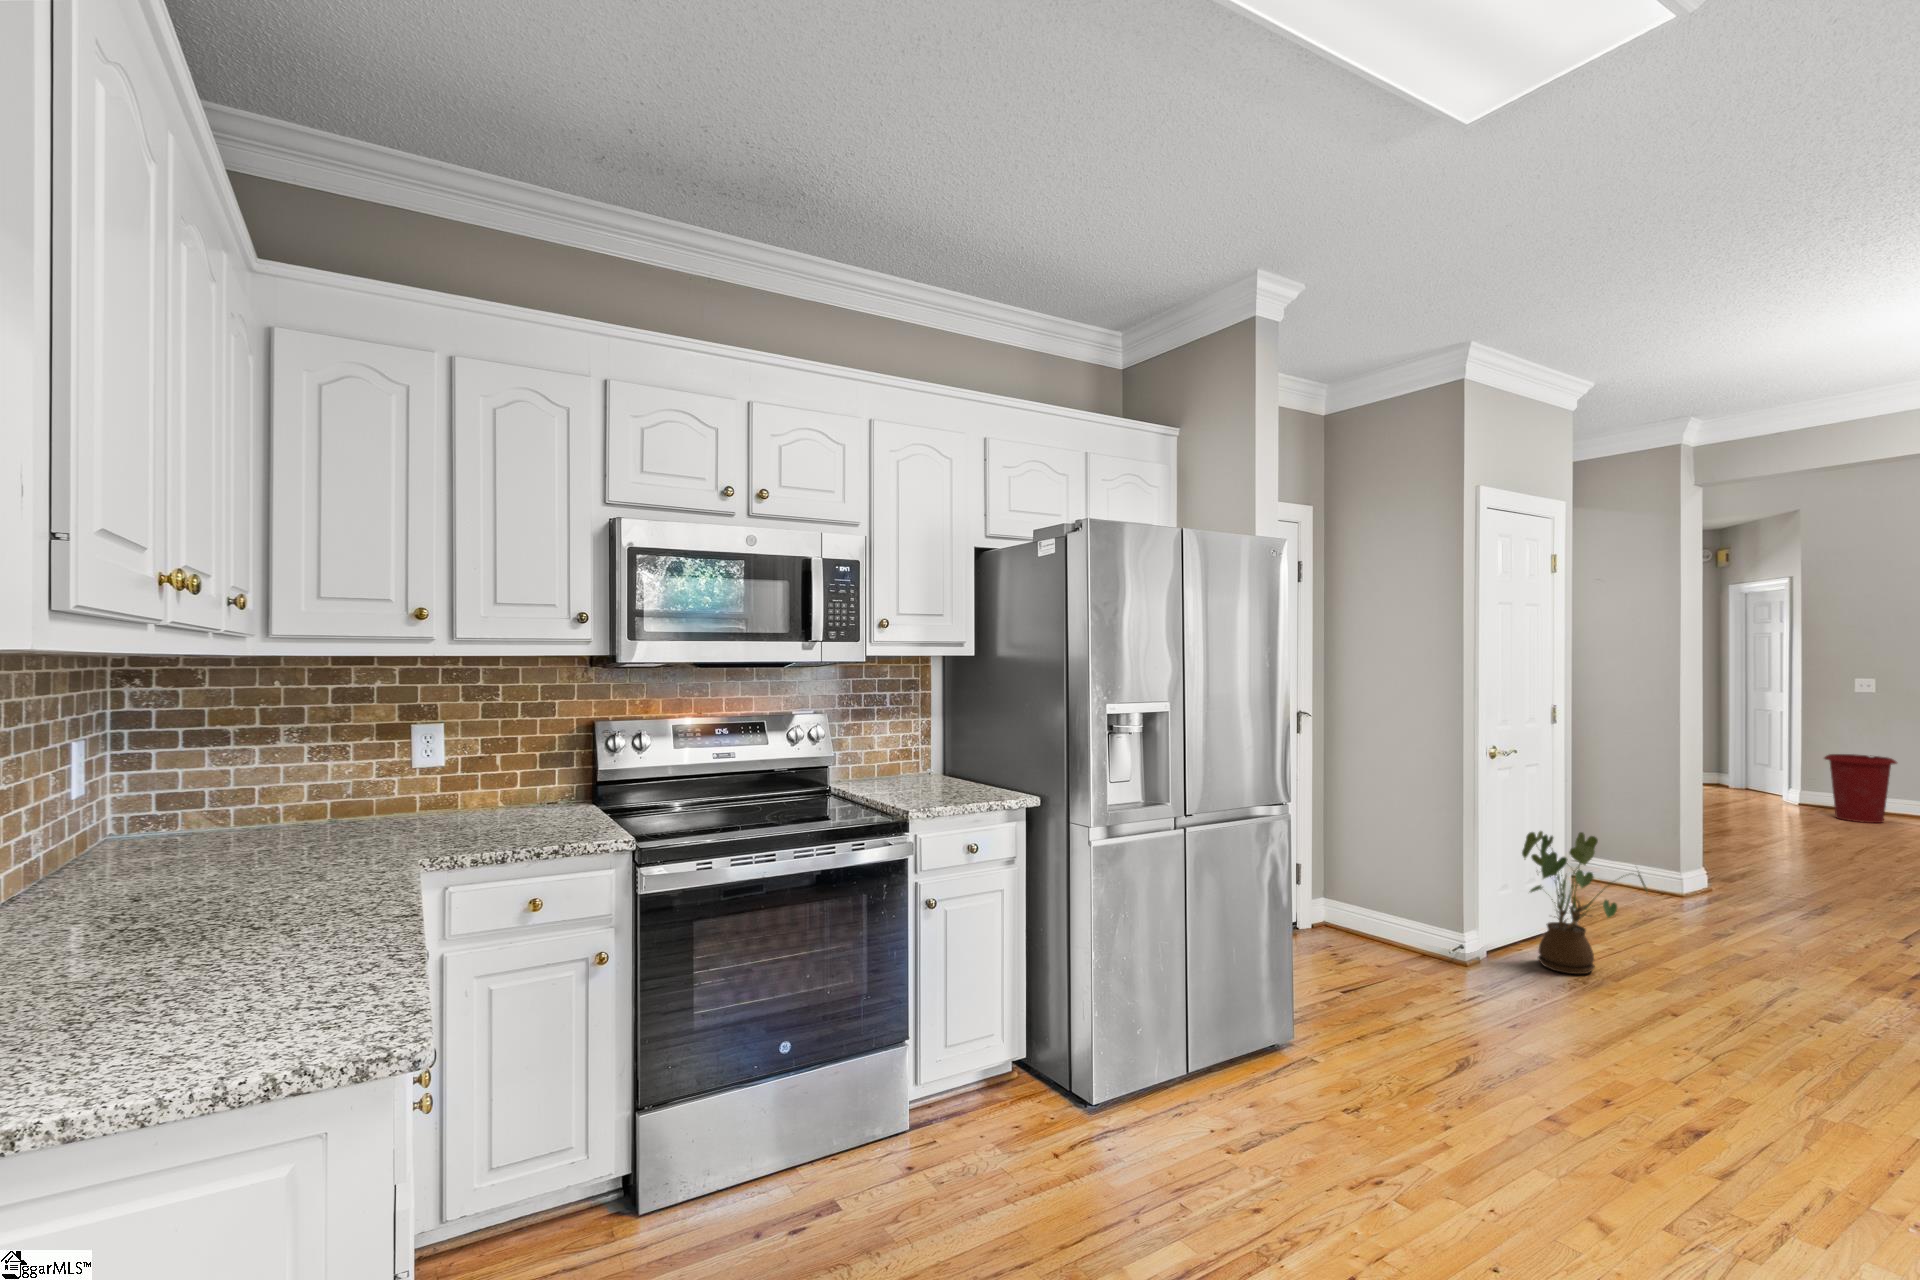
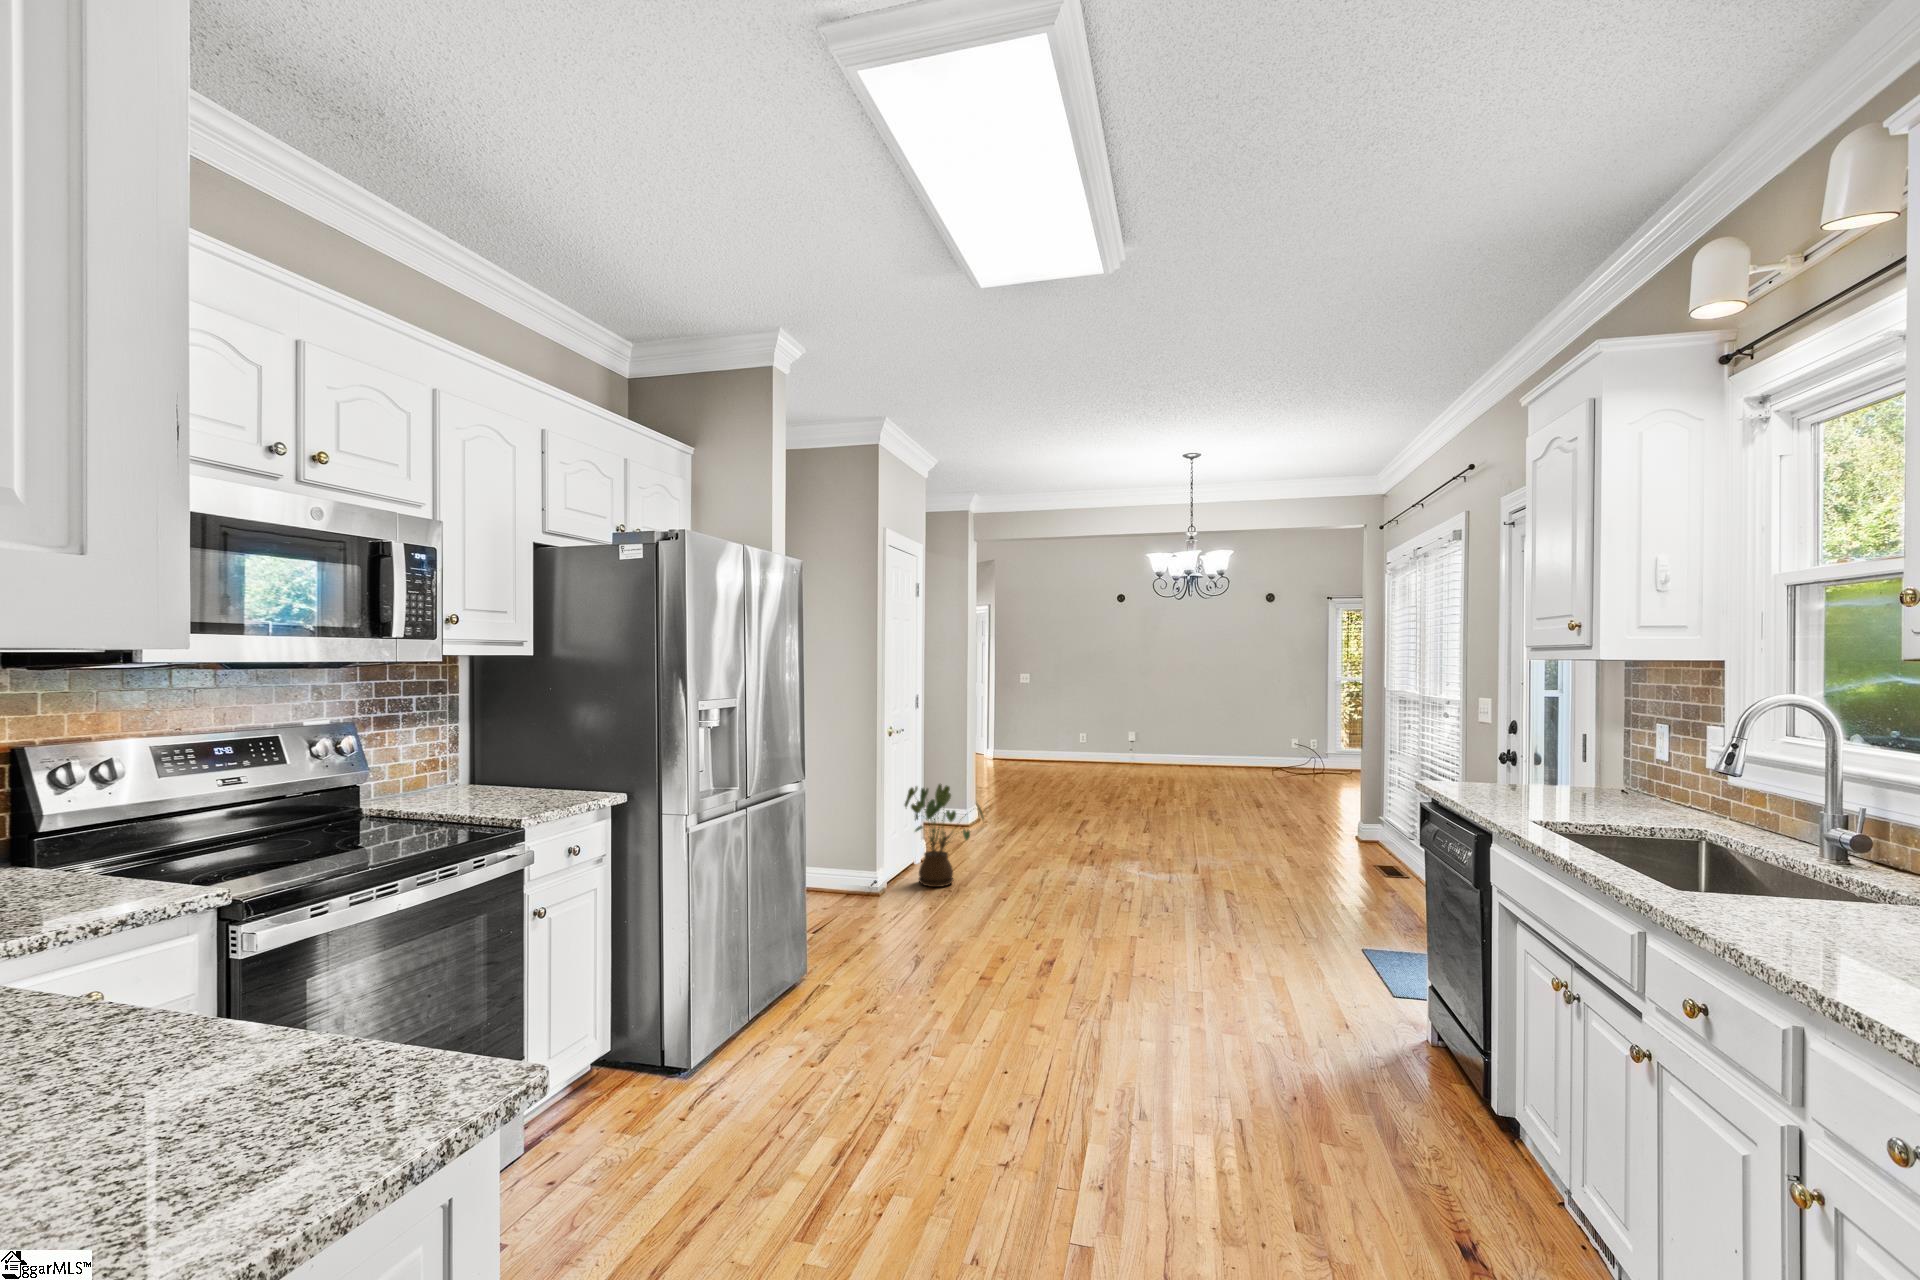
waste bin: present [1824,754,1897,823] -> none [1008,722,1044,766]

